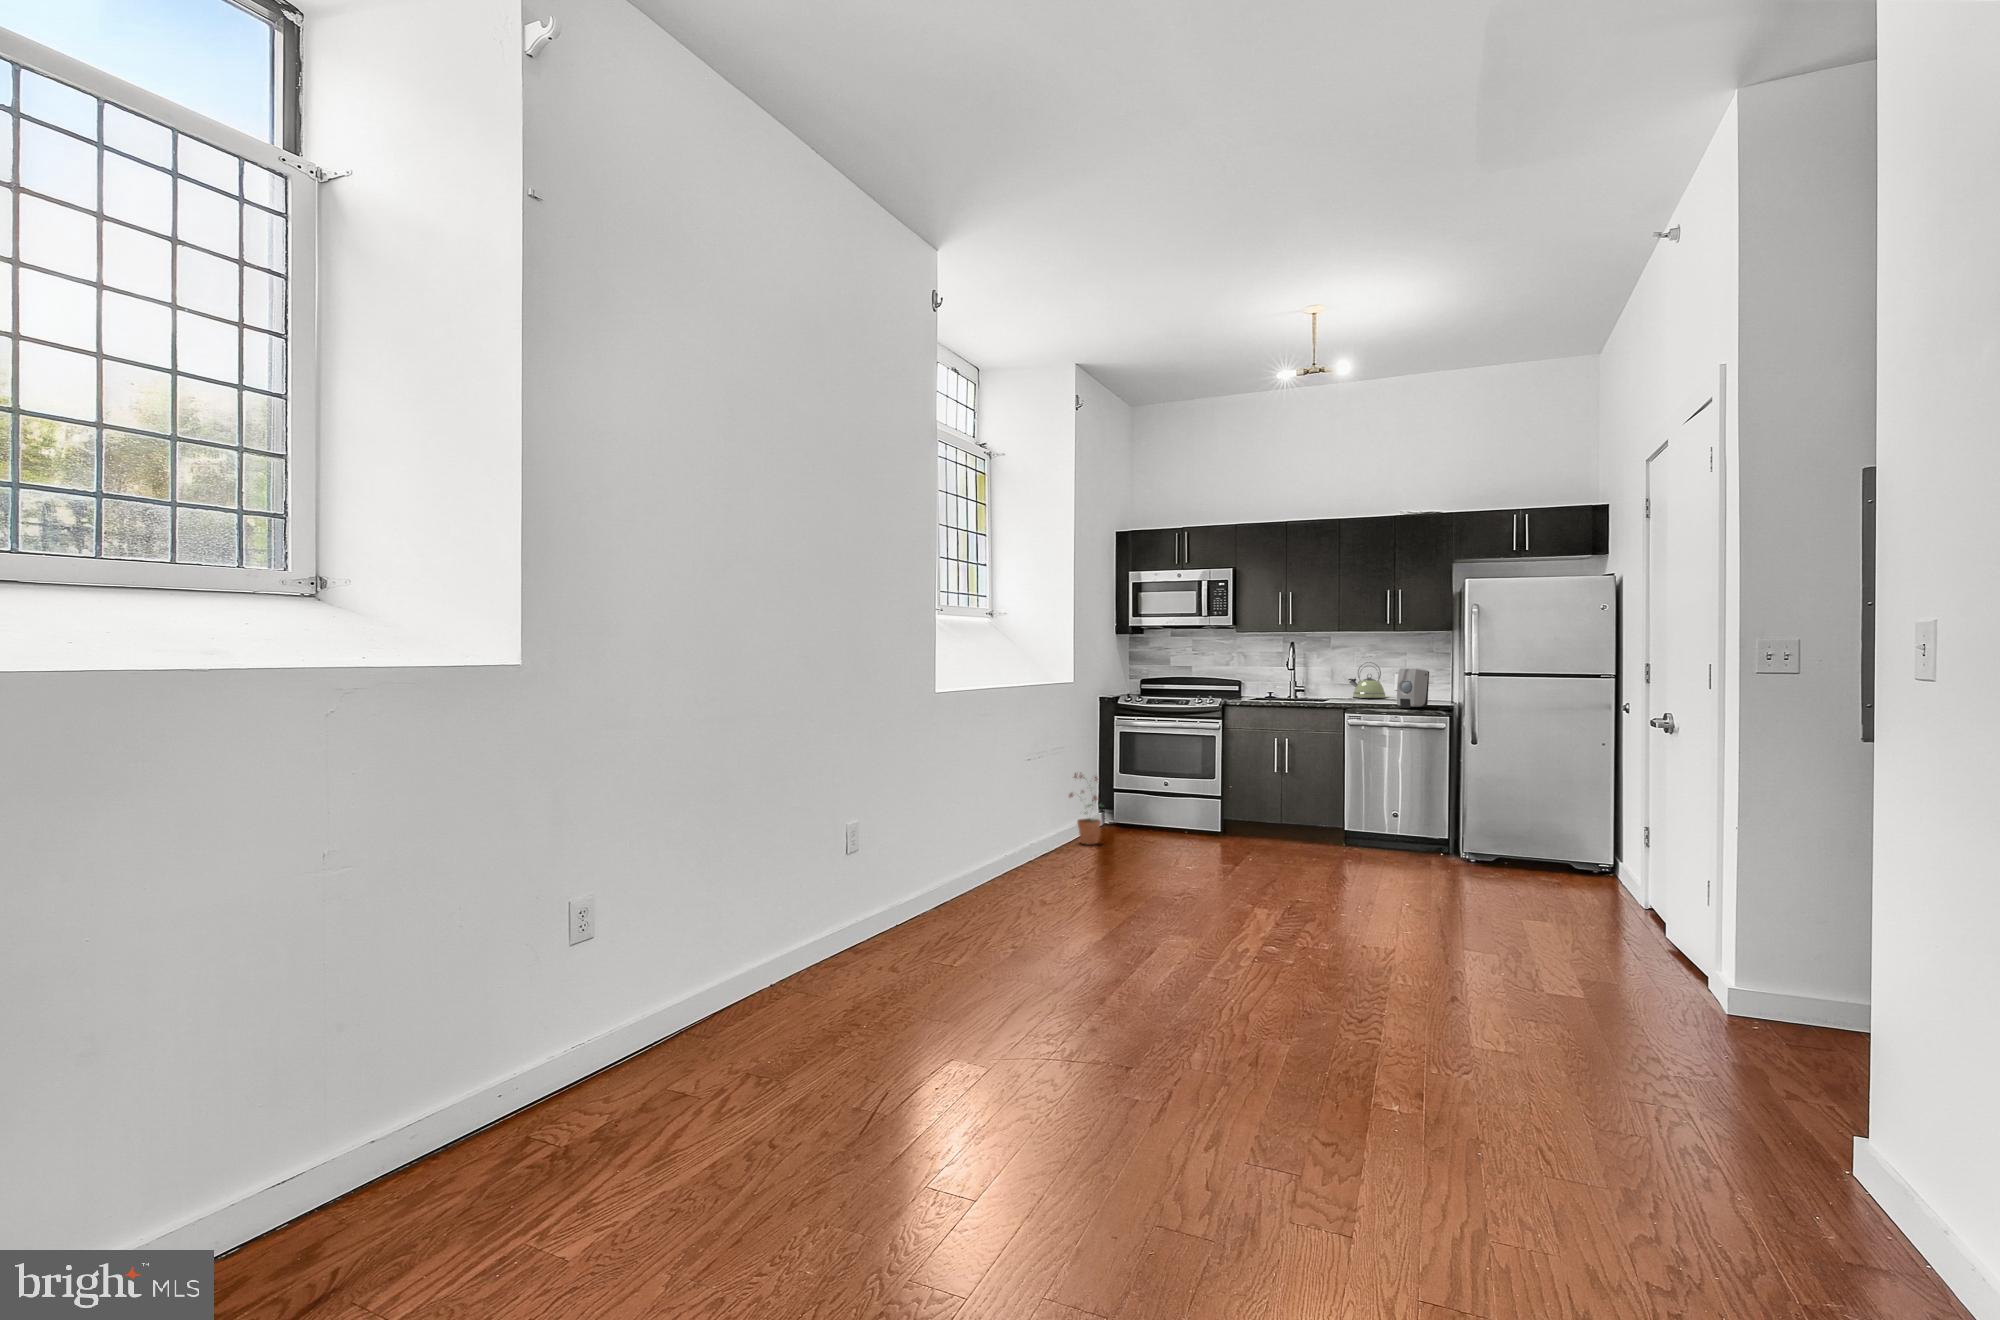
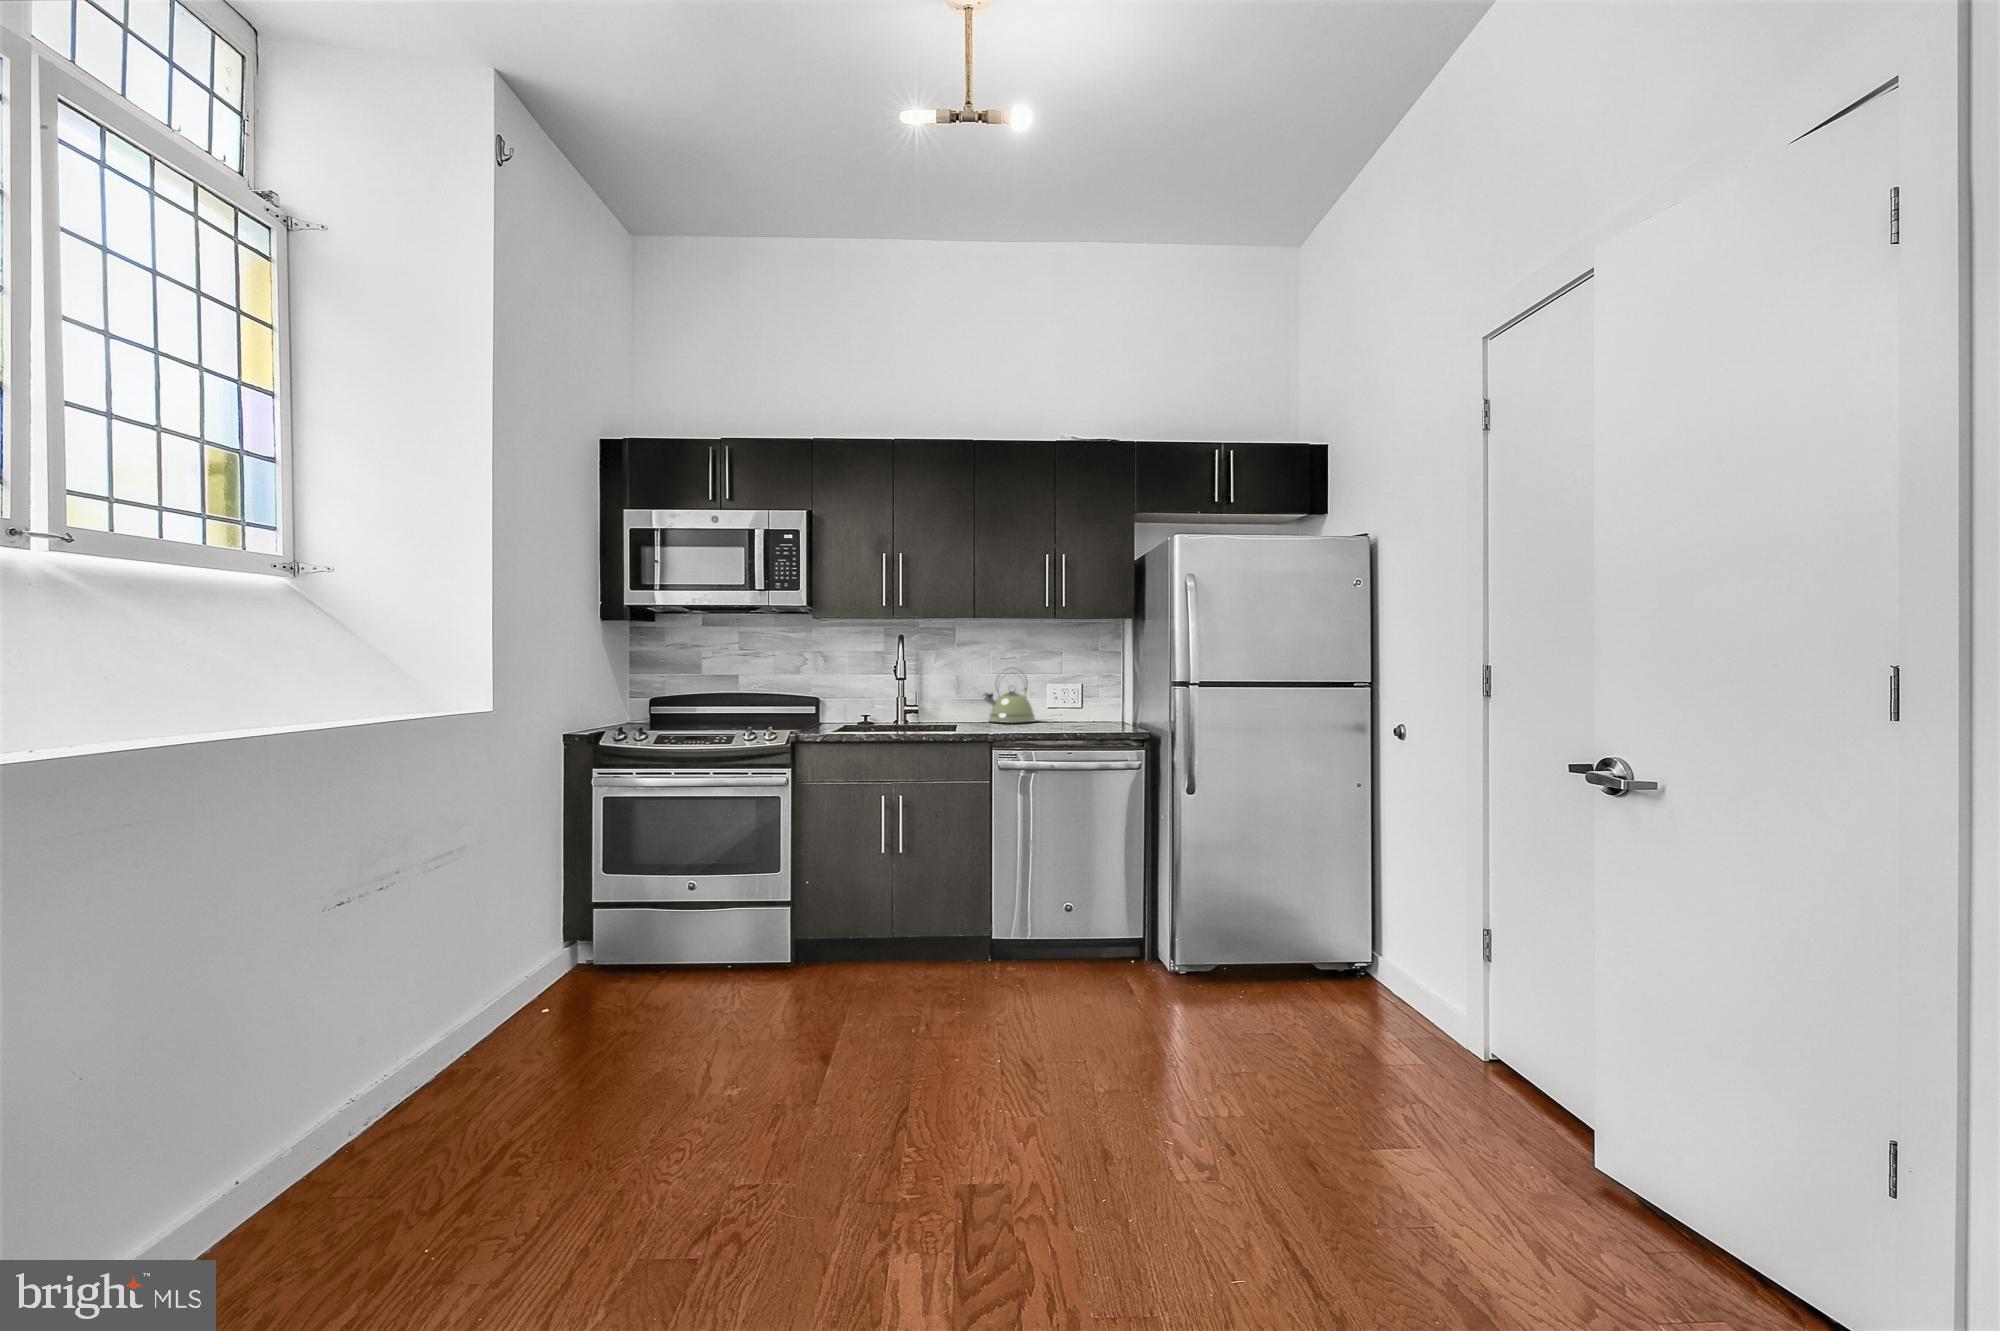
soap dispenser: present [1397,668,1429,708] -> none [1069,677,1112,740]
potted plant: present [1069,773,1101,844] -> none [477,895,563,1044]

